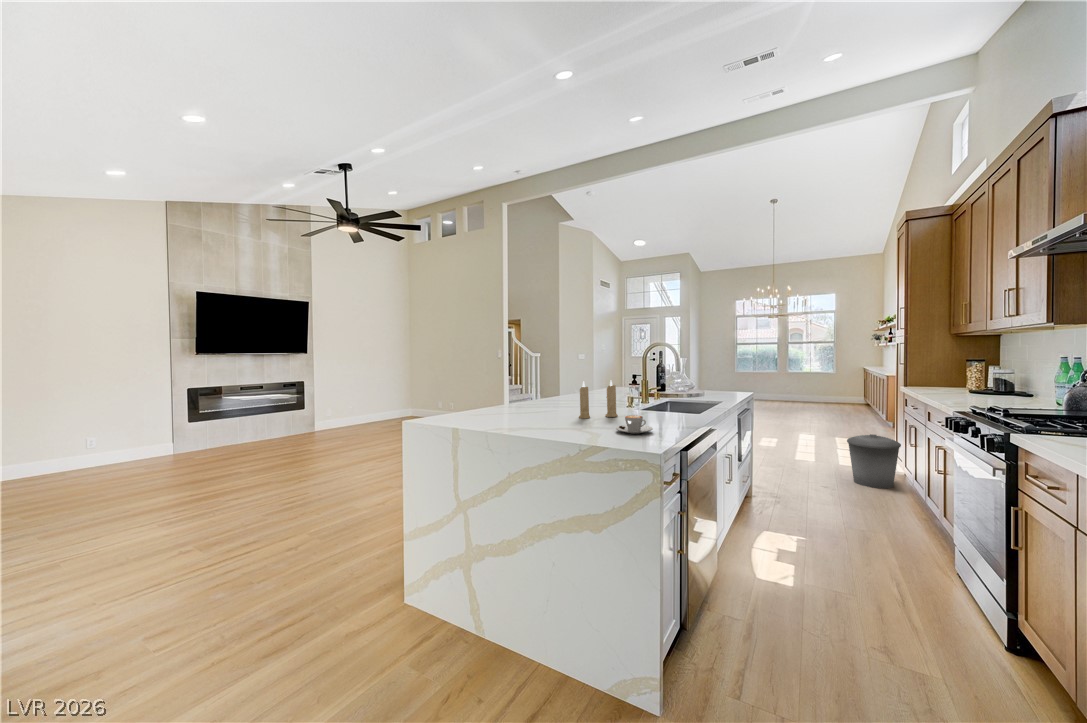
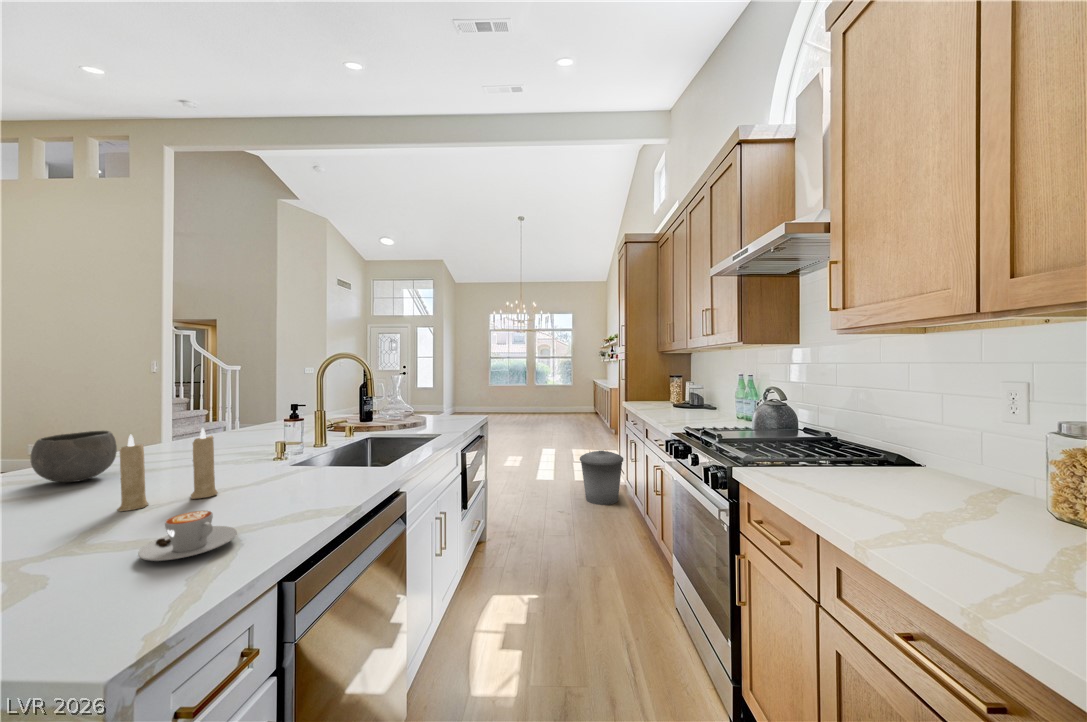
ceramic bowl: none [525,383,556,407] -> present [30,431,117,482]

